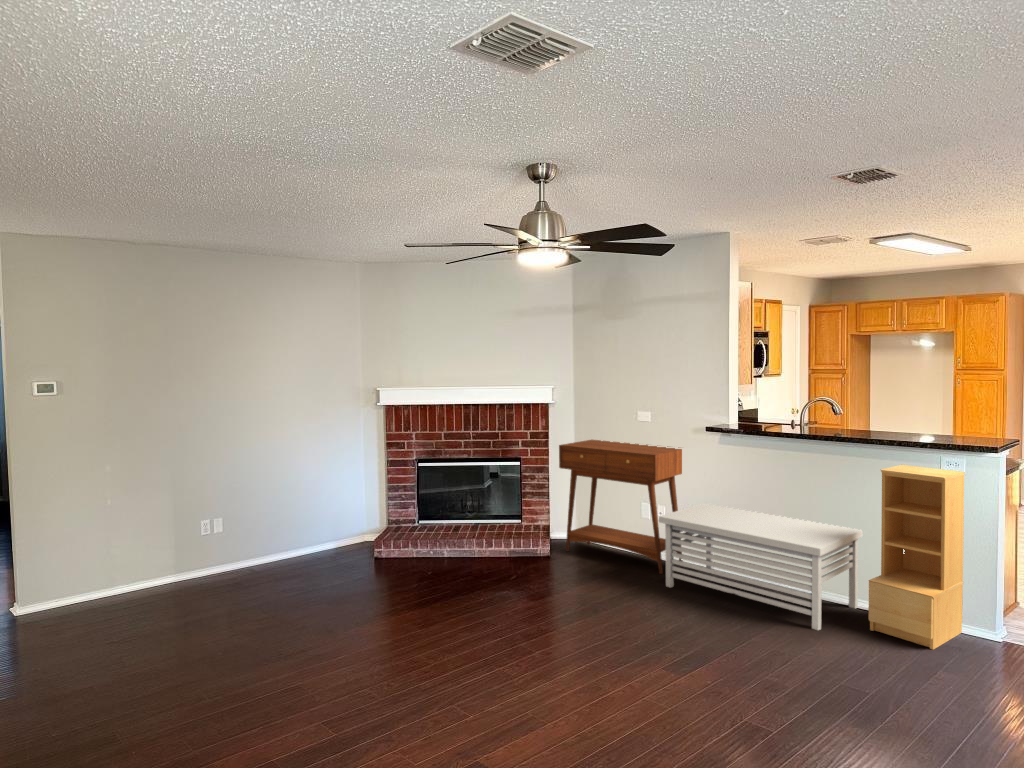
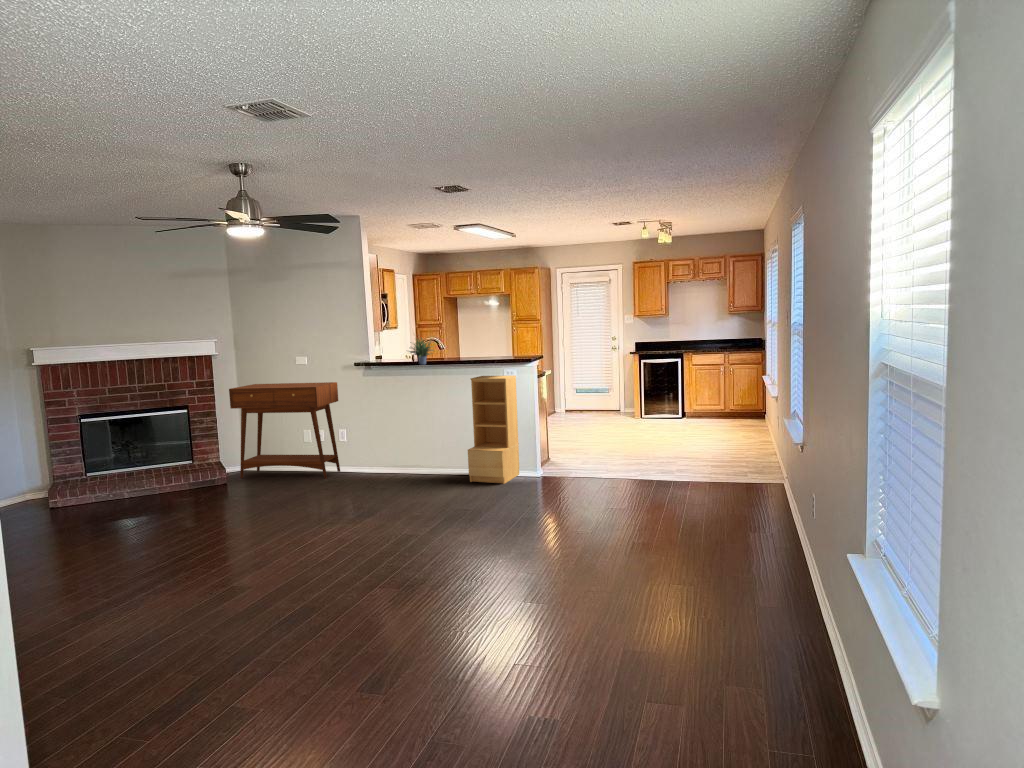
potted plant: none [781,388,826,438] -> present [409,338,433,365]
storage bench: present [659,503,862,630] -> none [324,422,462,488]

